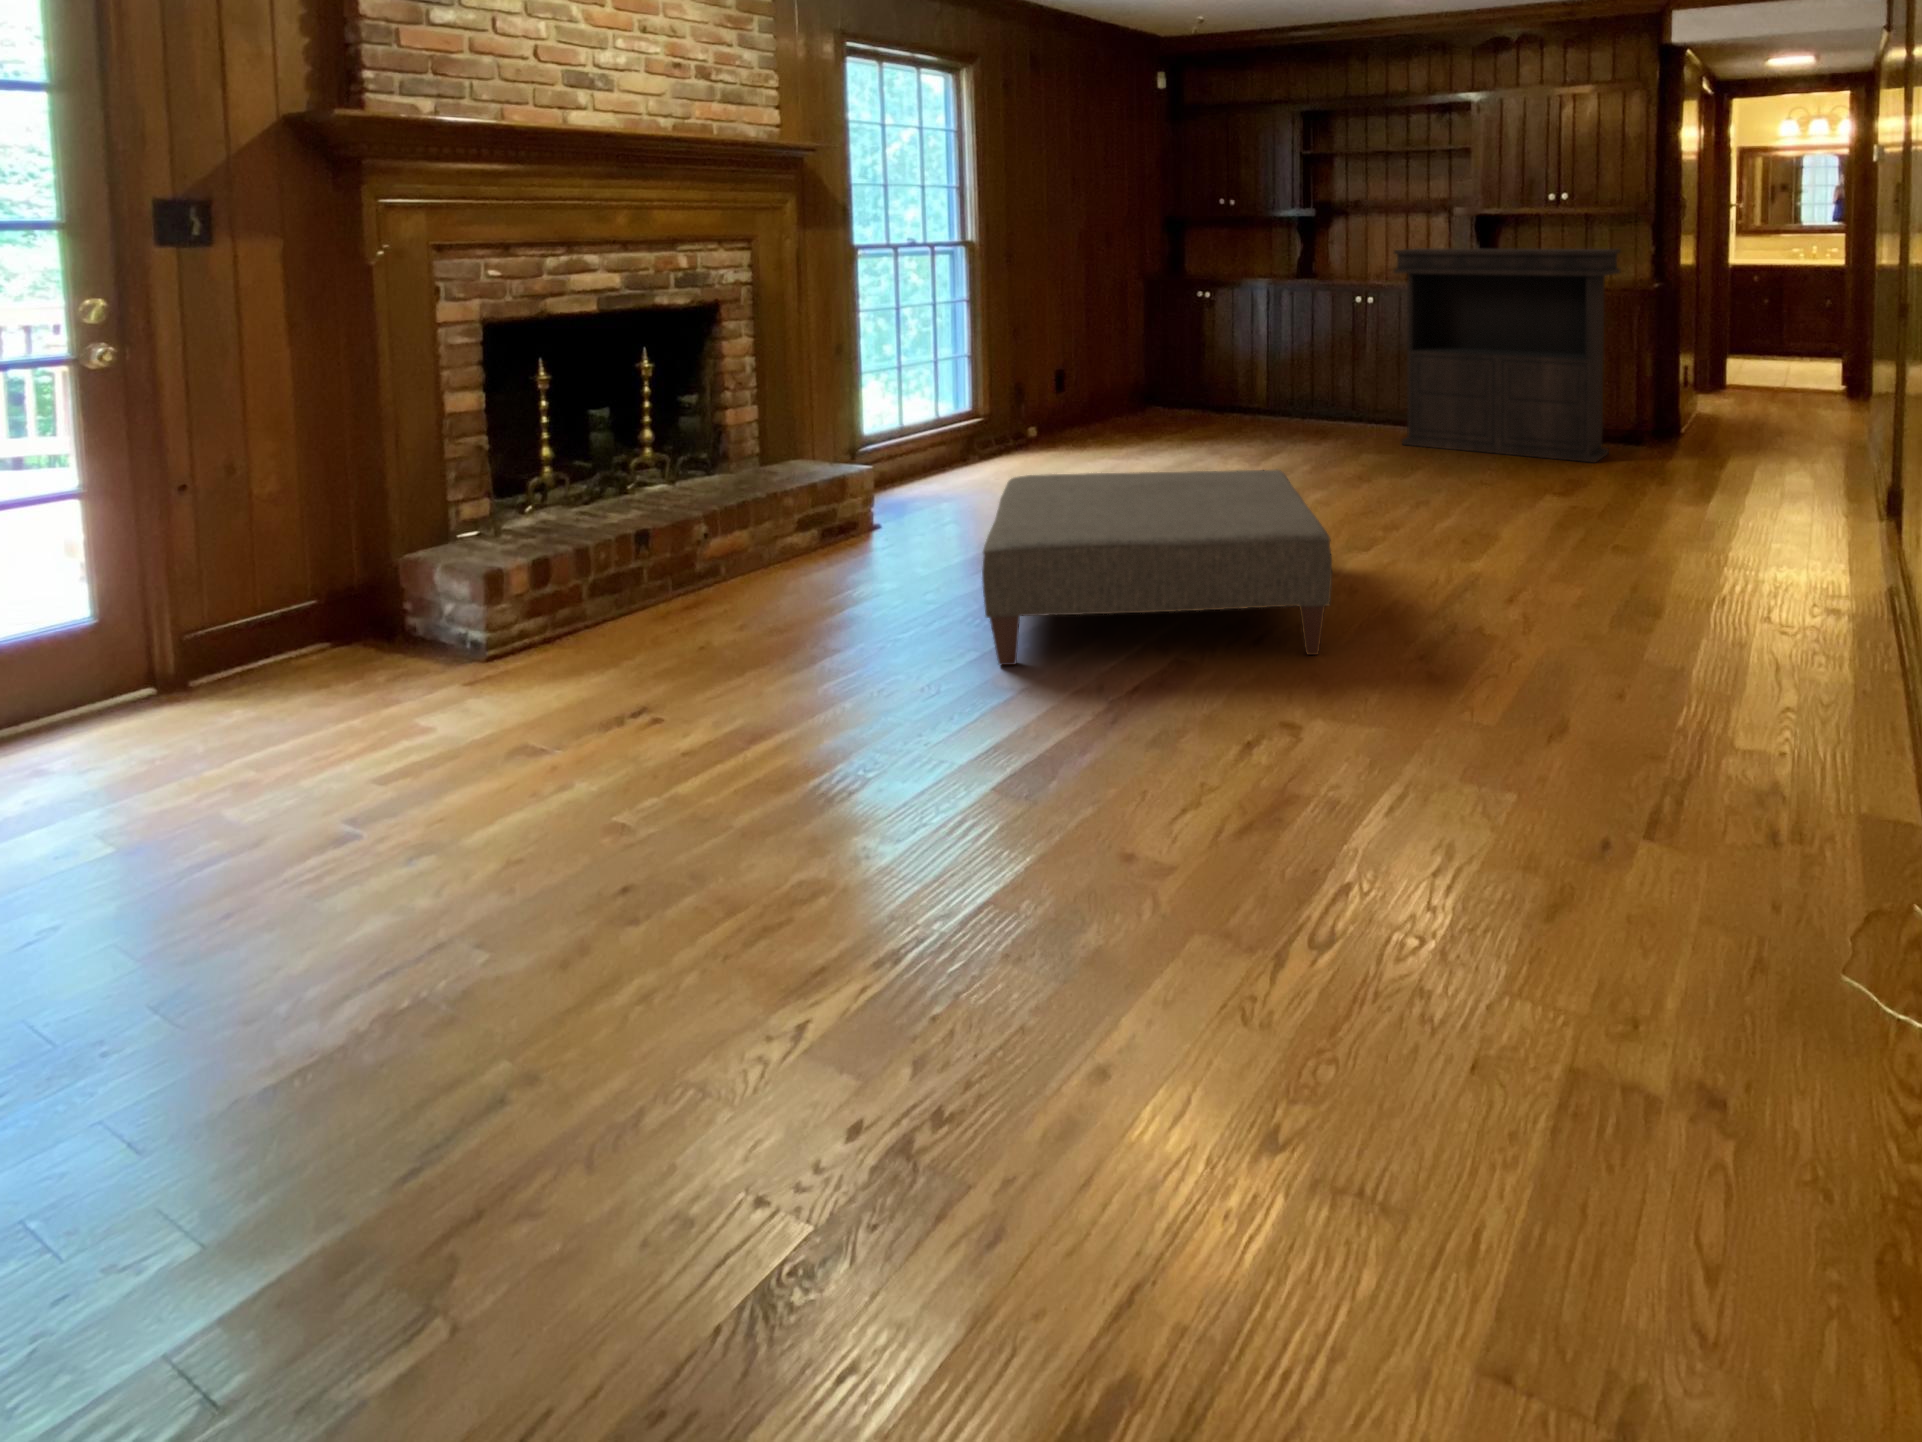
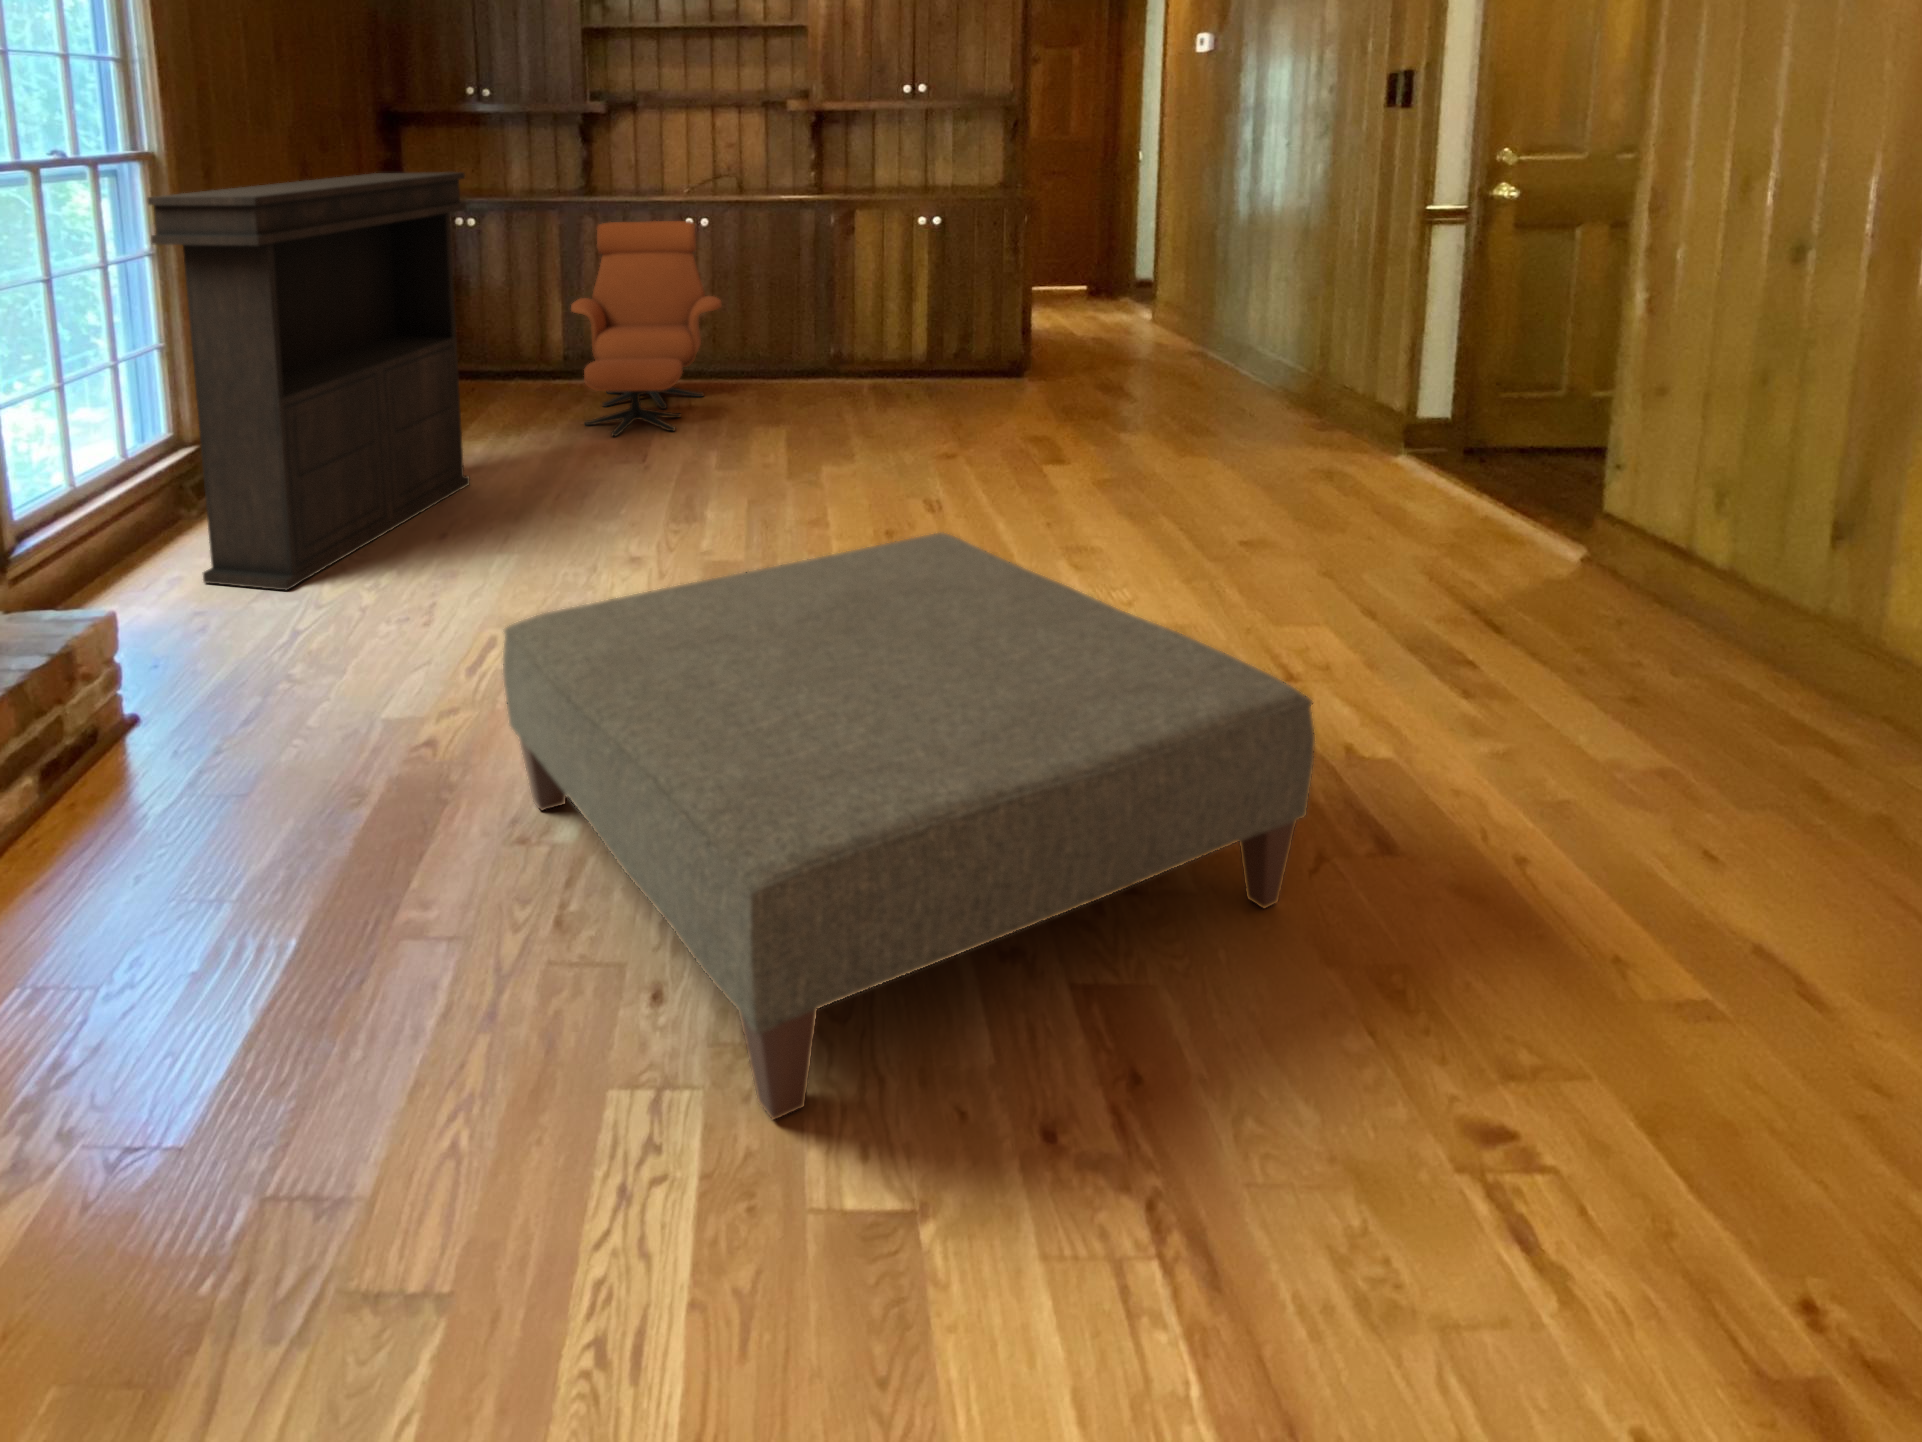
console table: present [1394,248,1620,463] -> present [147,172,470,590]
lounge chair: none [1247,296,1367,441] -> present [571,221,721,436]

